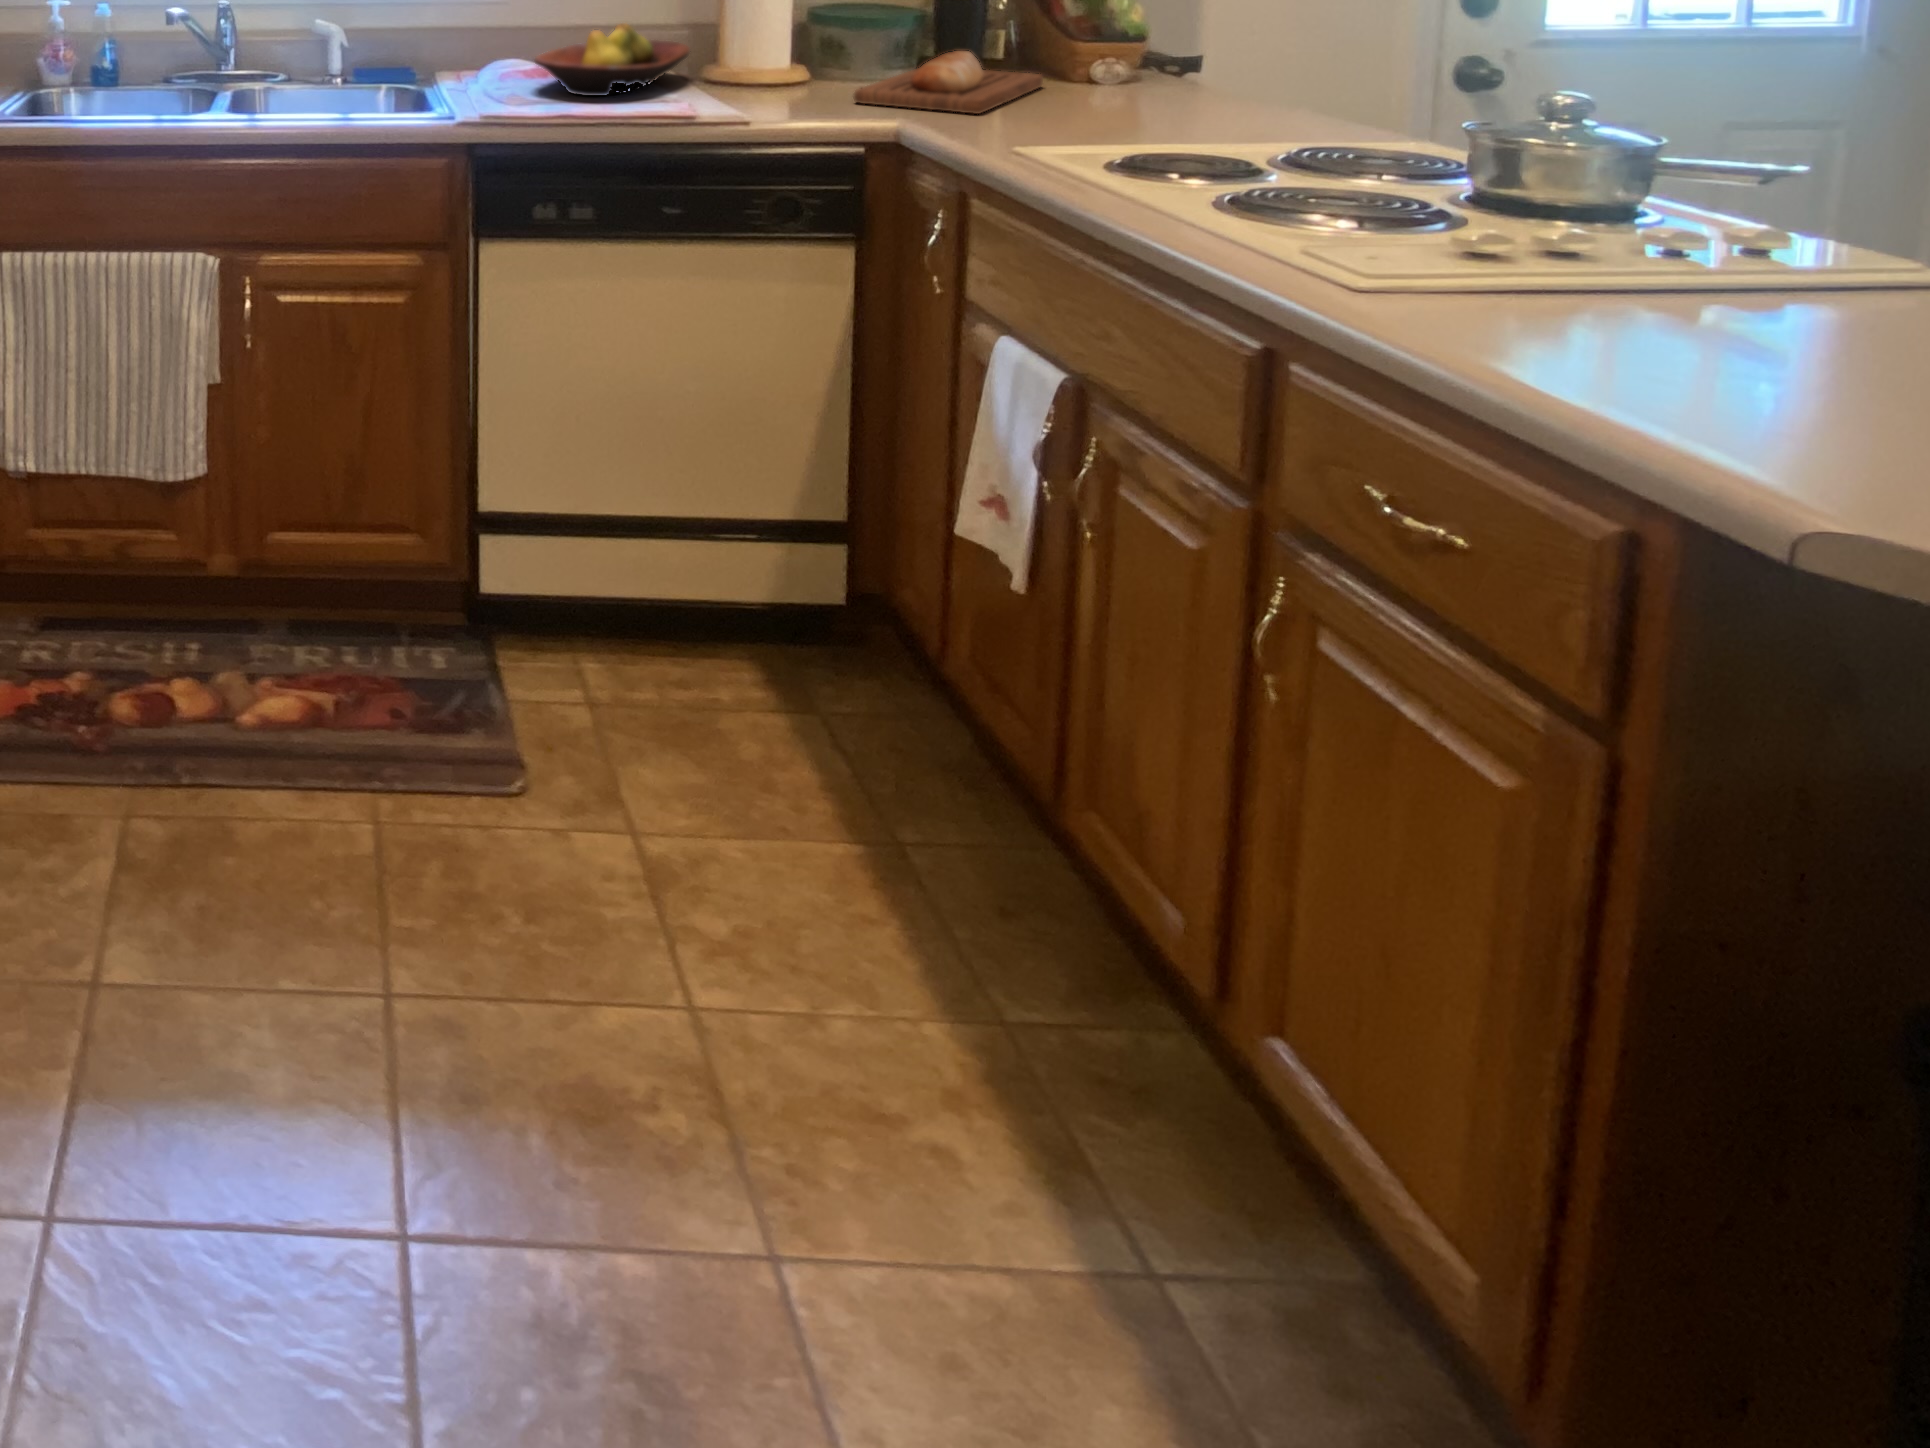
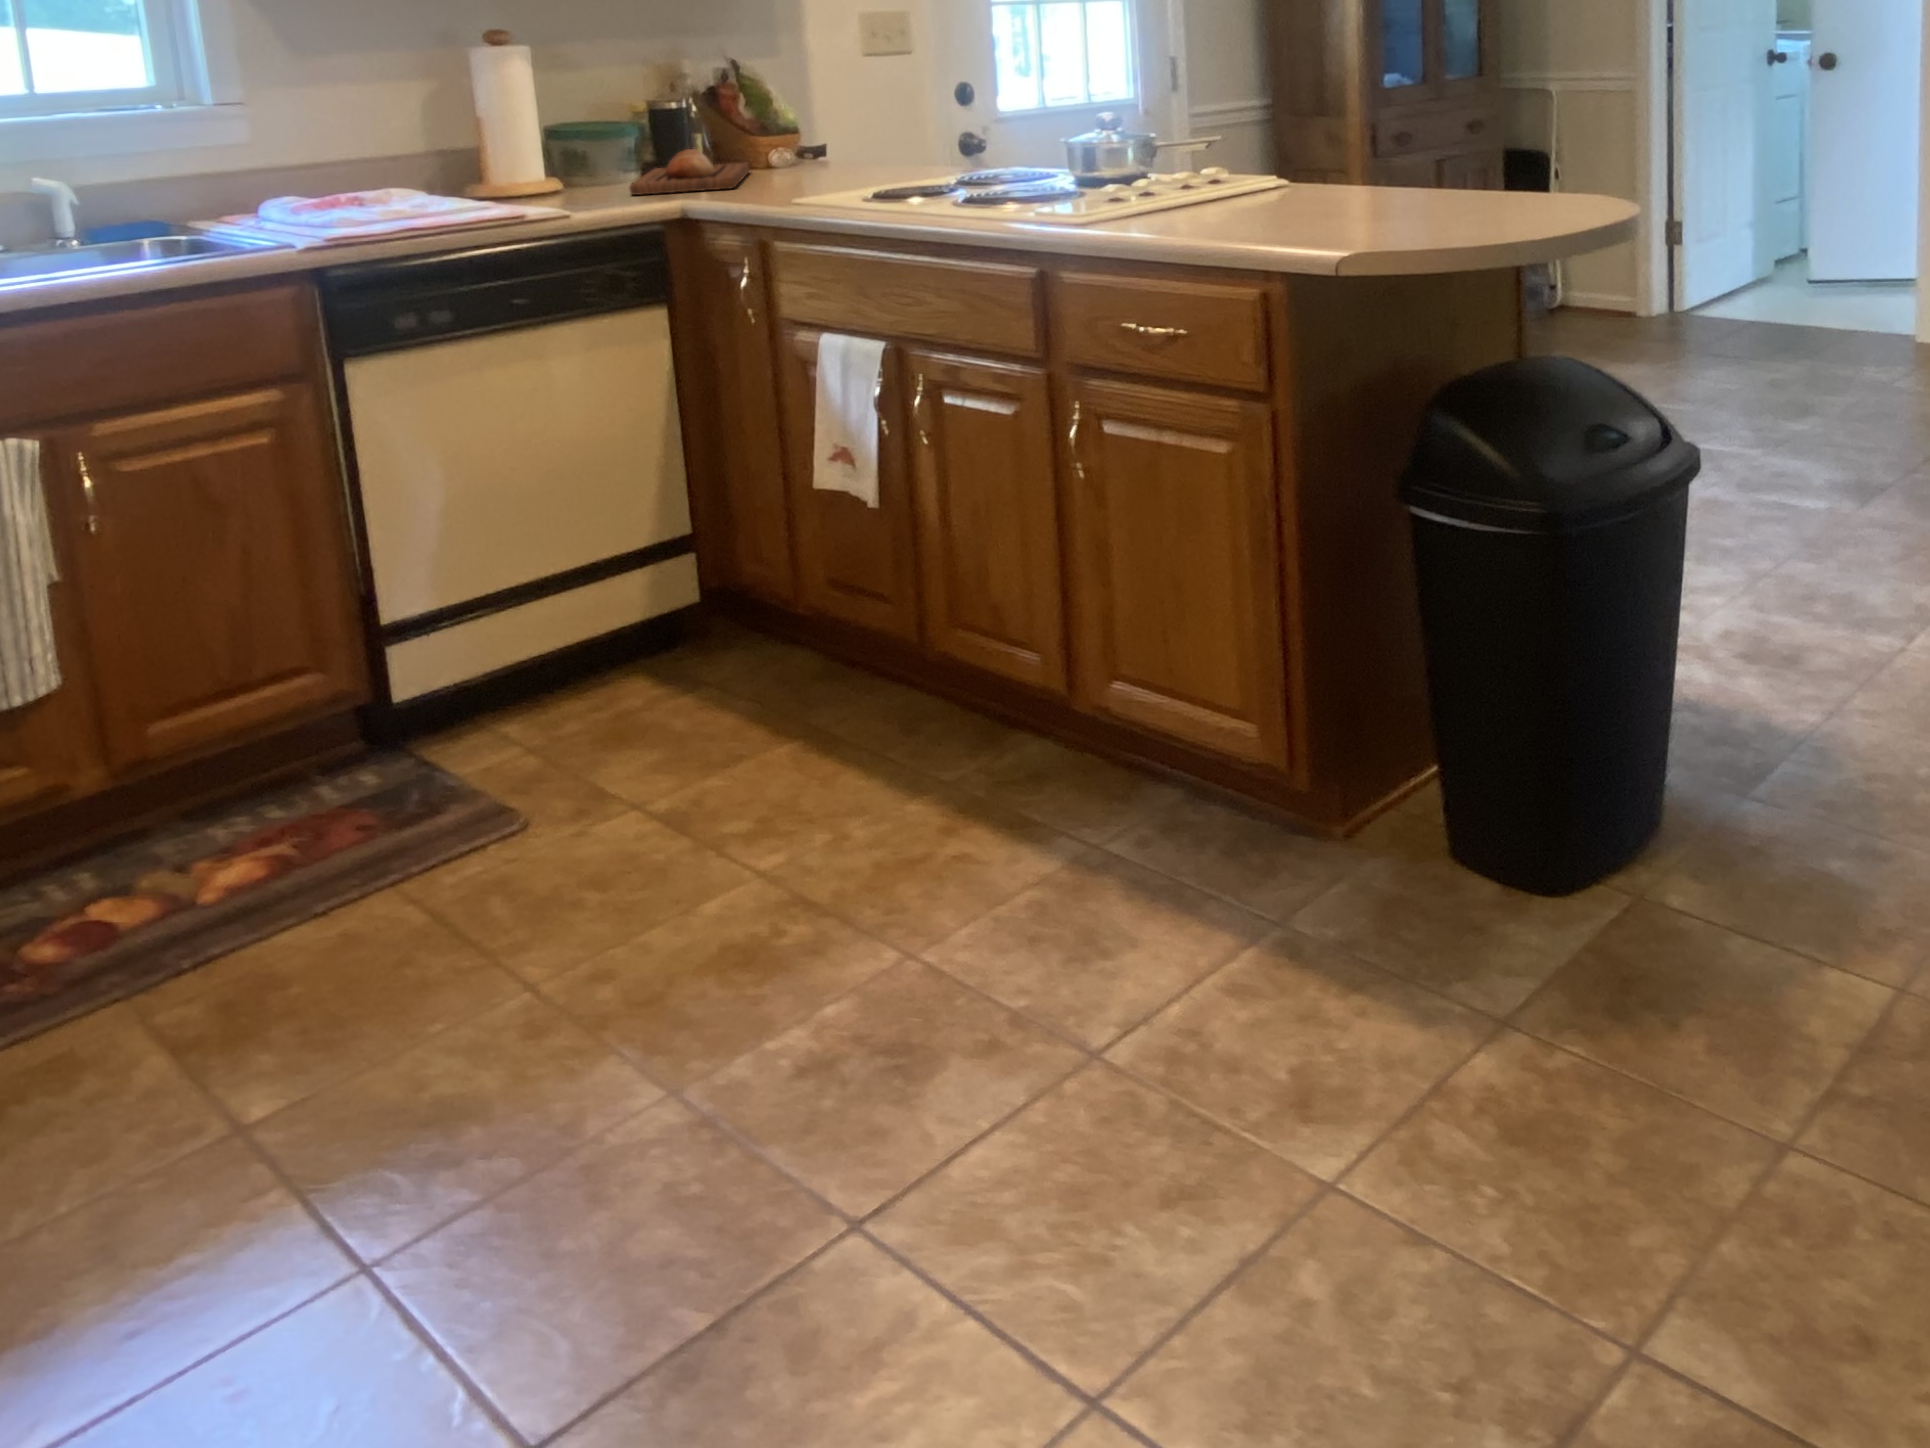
fruit bowl: present [535,23,690,96] -> none [321,155,465,222]

